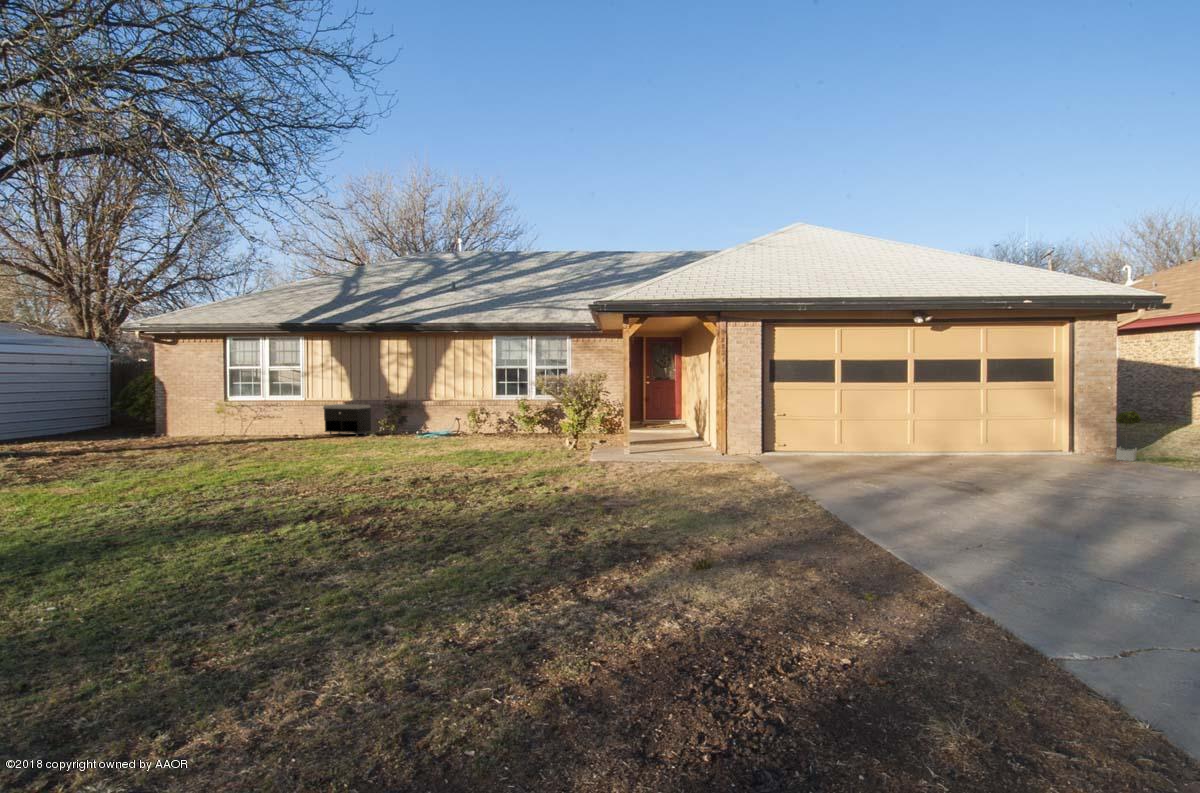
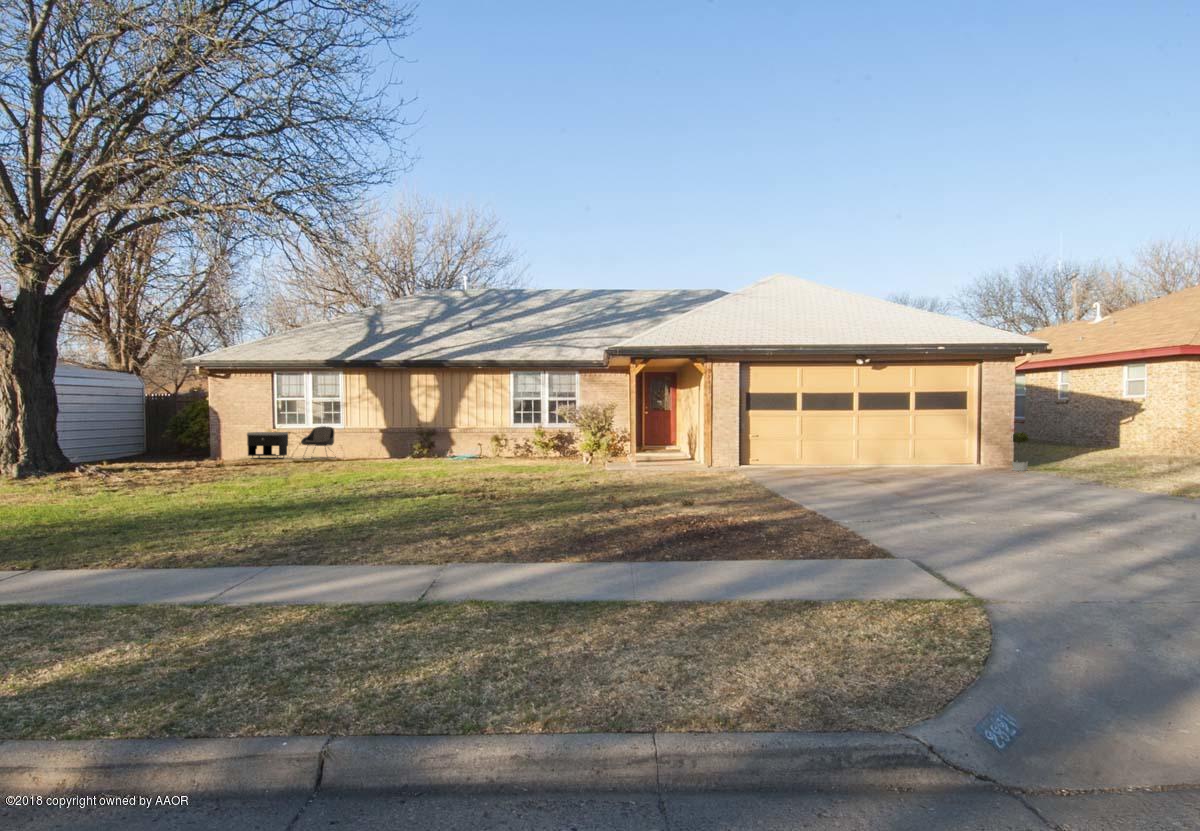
lounge chair: none [251,398,295,437] -> present [301,426,334,459]
storage bench: present [323,404,371,436] -> present [247,432,288,458]

